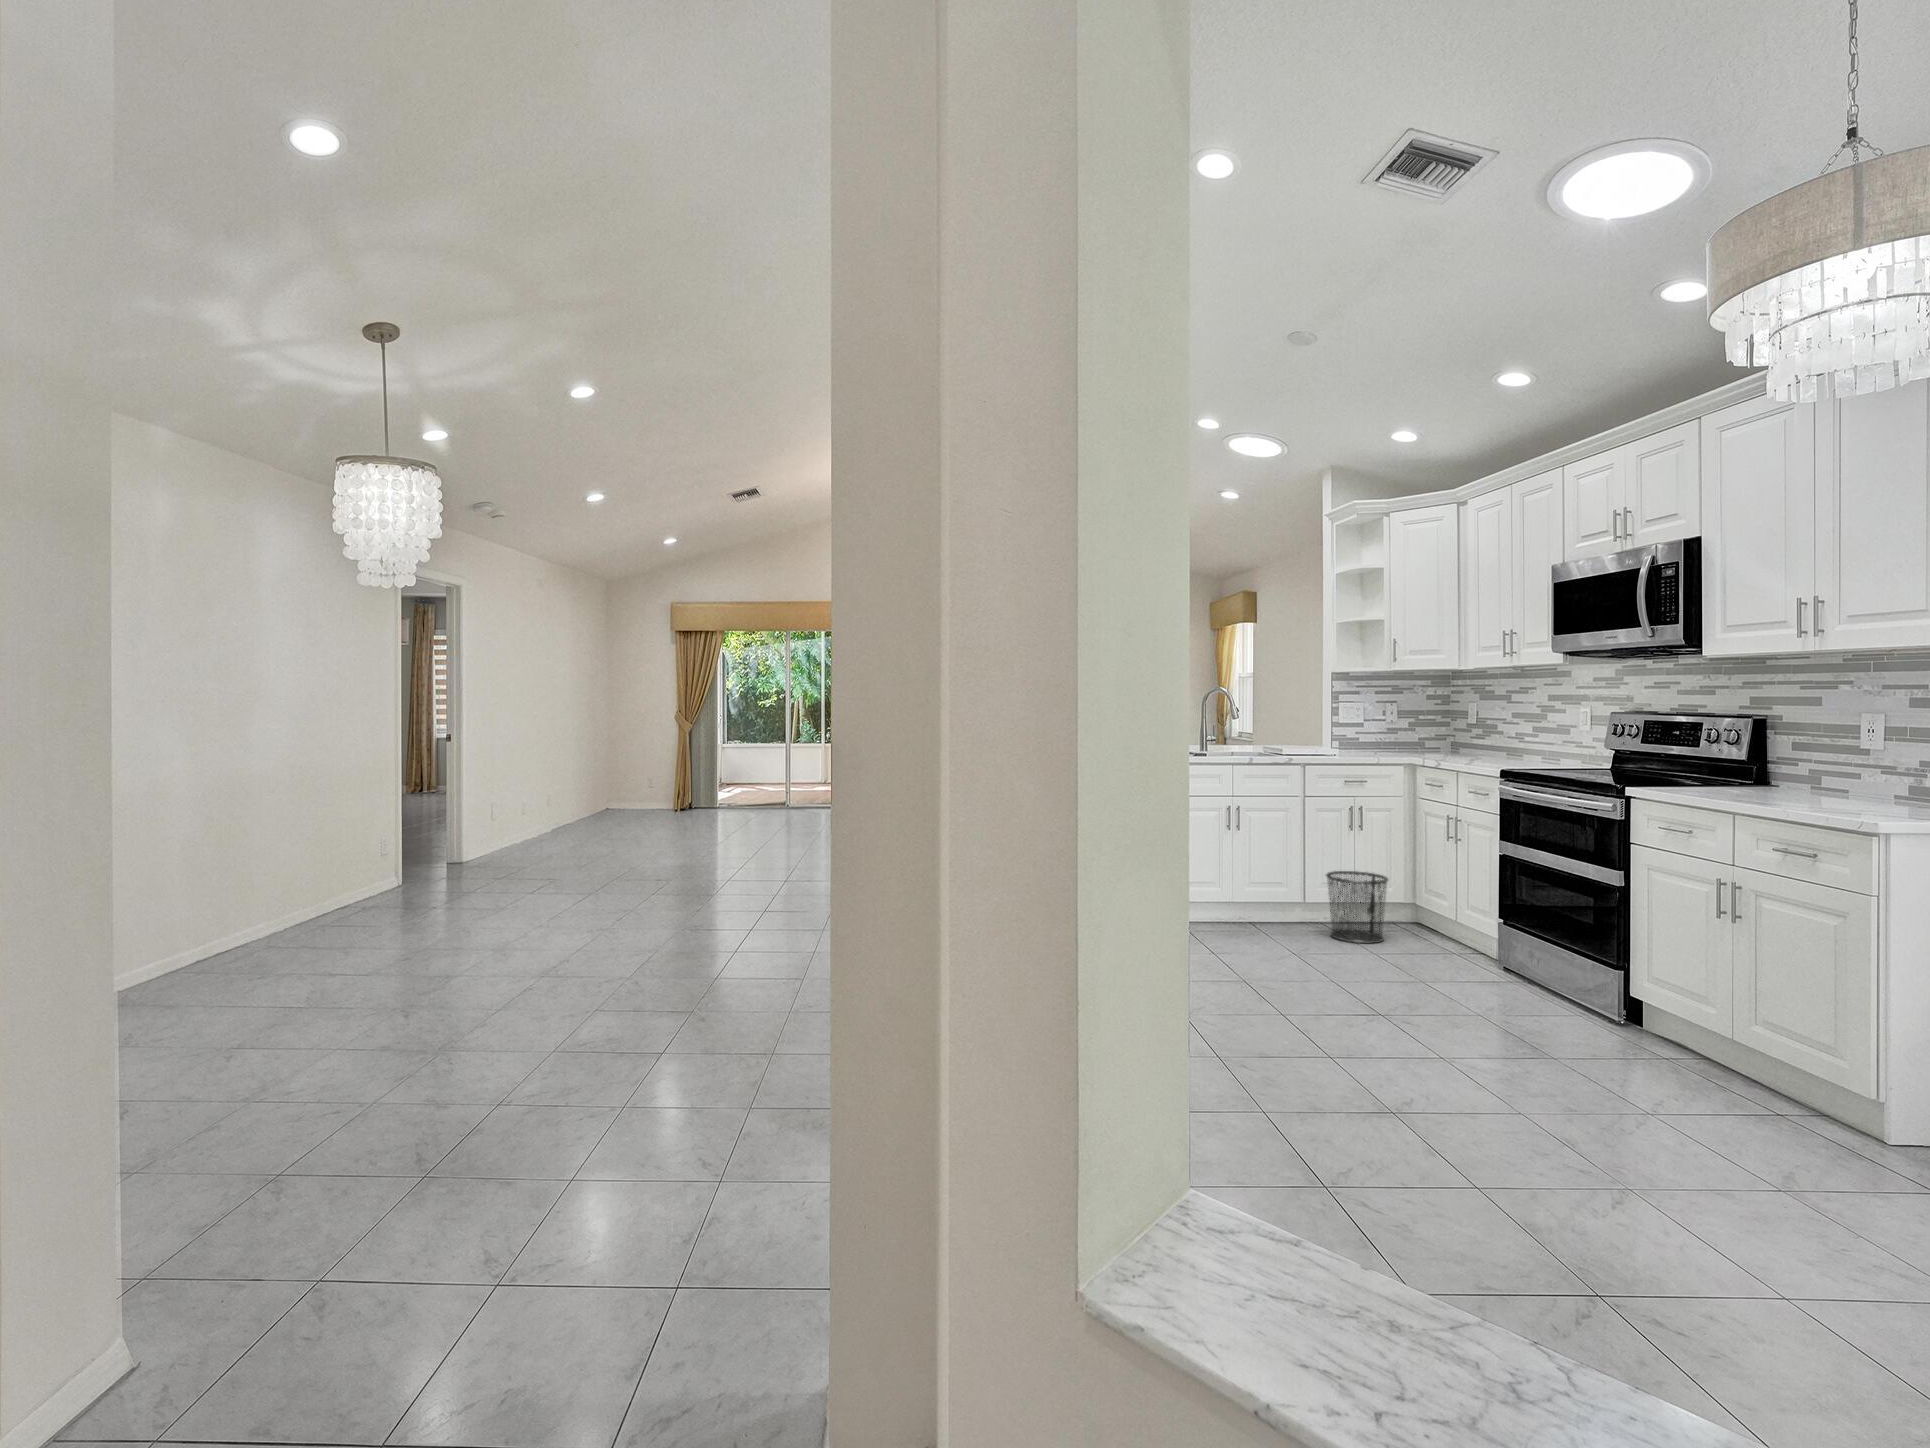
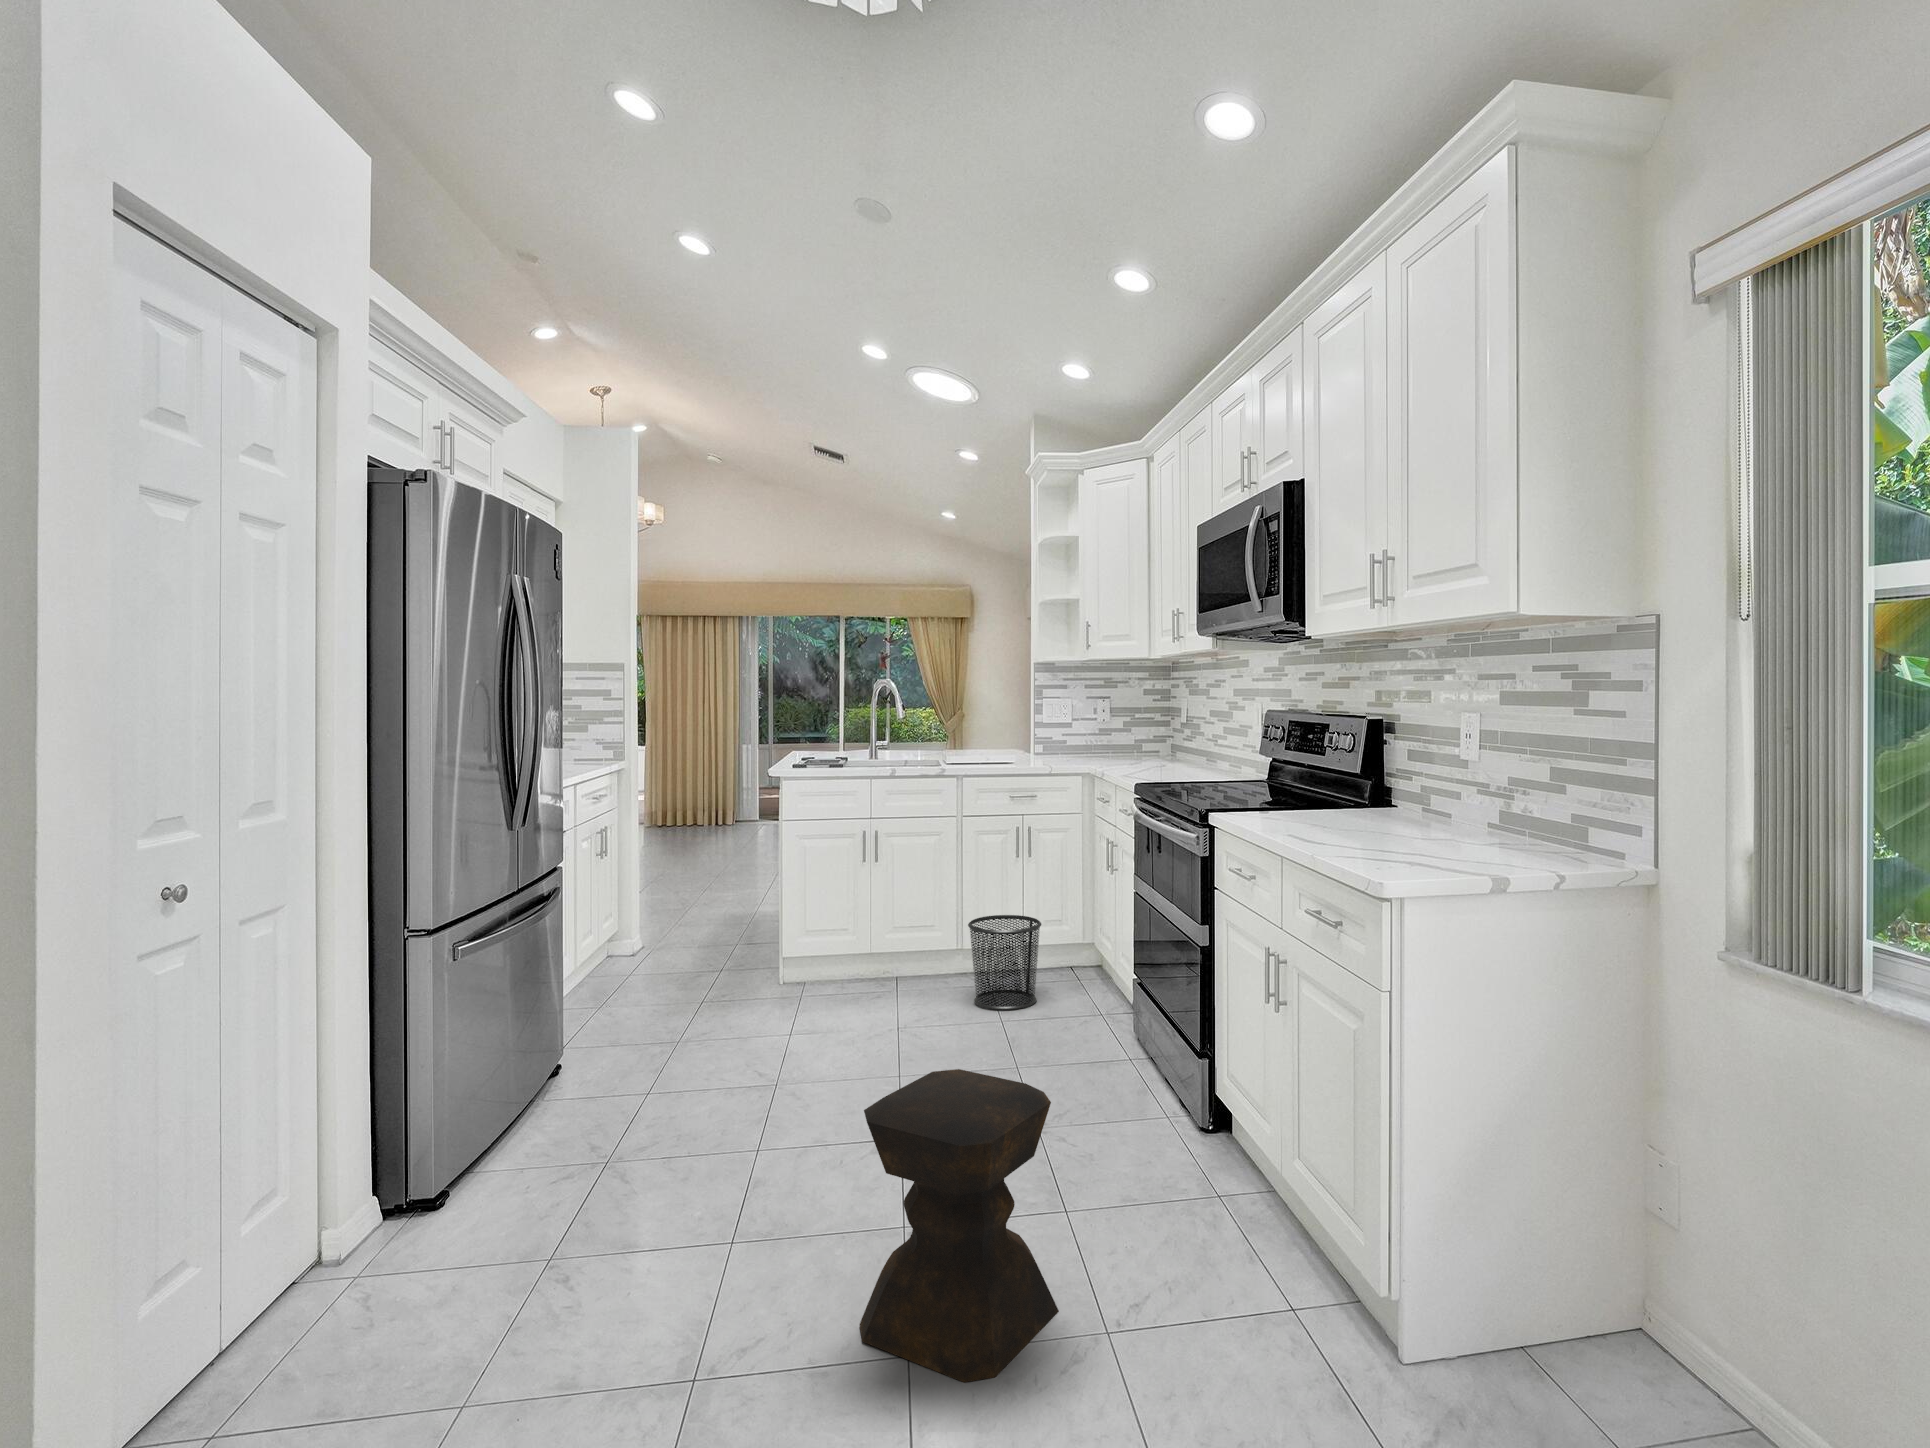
stool: none [1468,947,1607,1138] -> present [860,1069,1059,1382]

